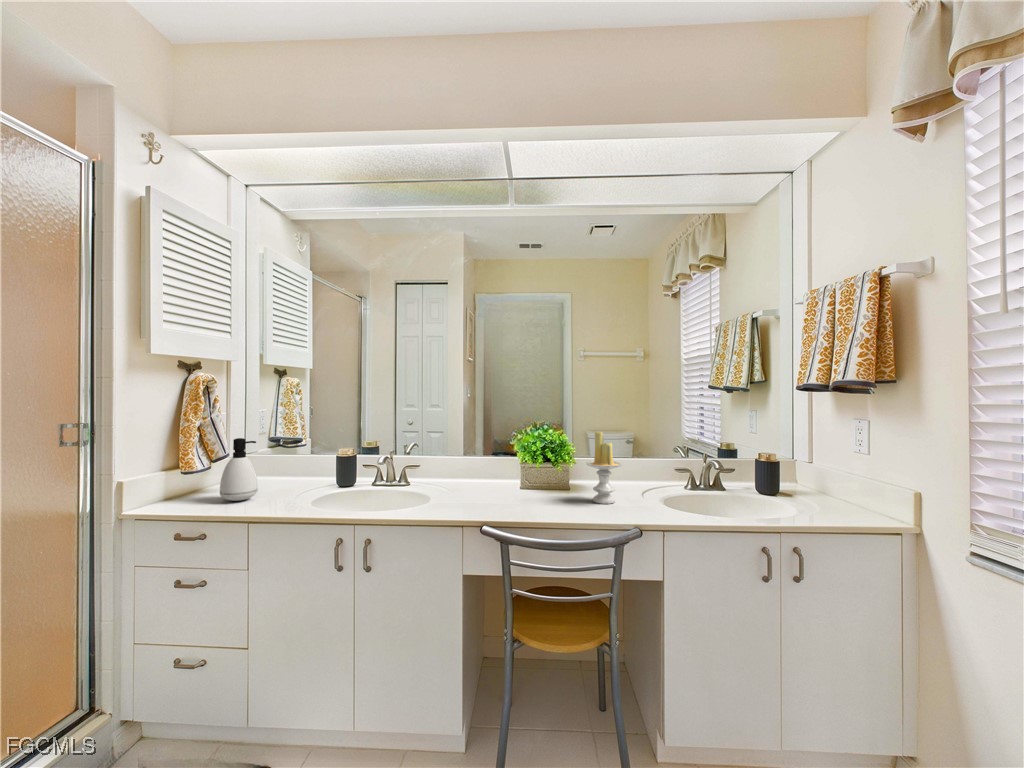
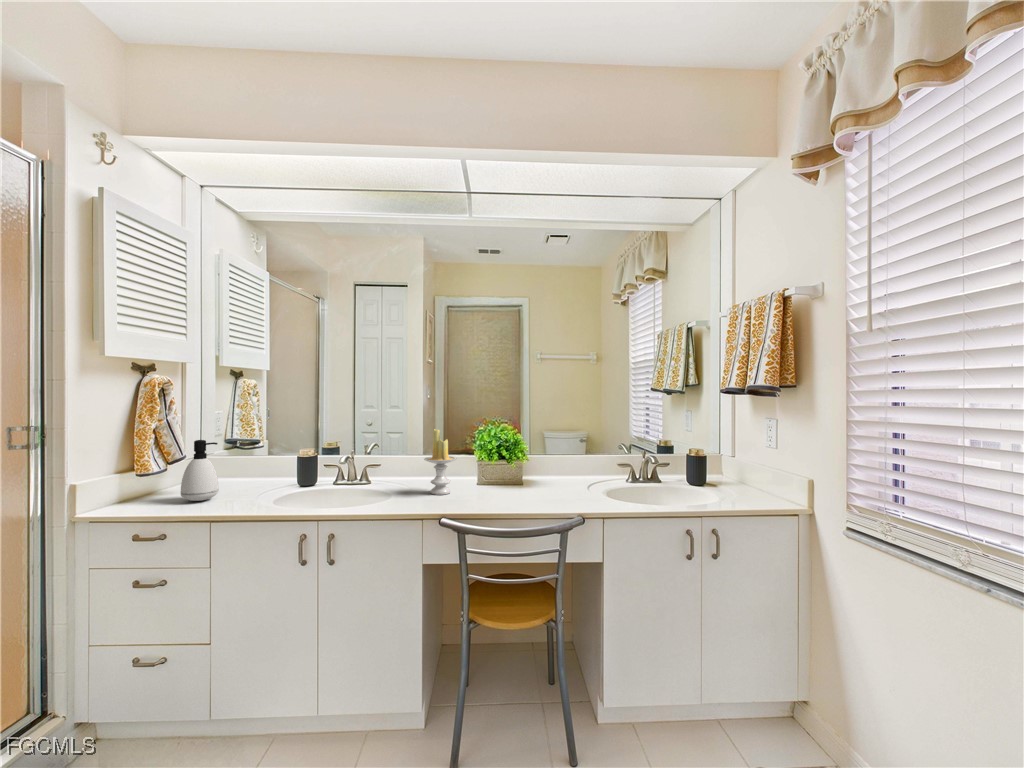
candle: present [586,431,622,504] -> present [424,429,457,495]

